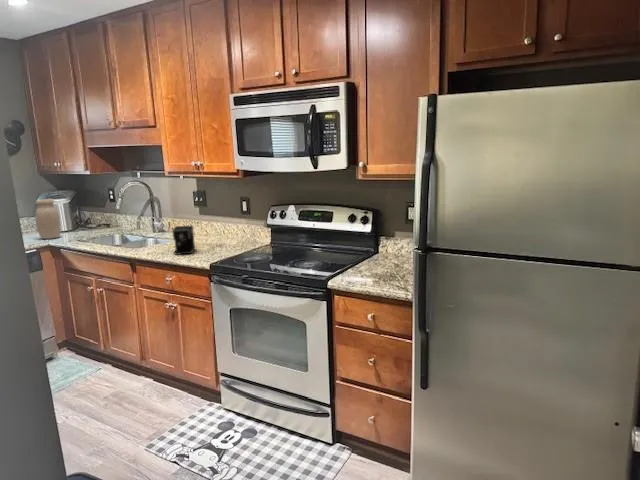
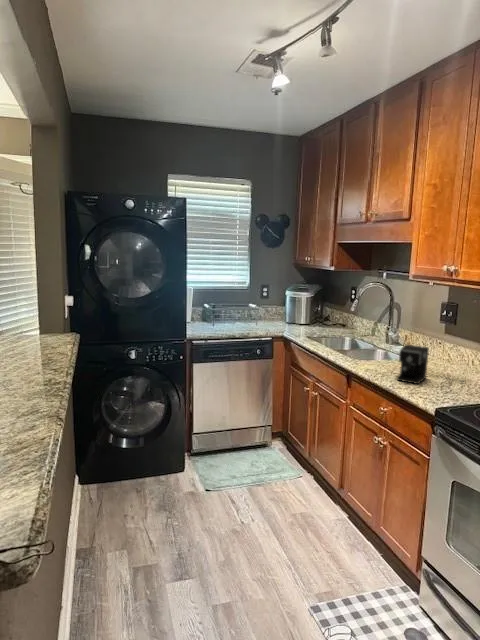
jar: present [35,199,61,239] -> none [278,290,299,330]

